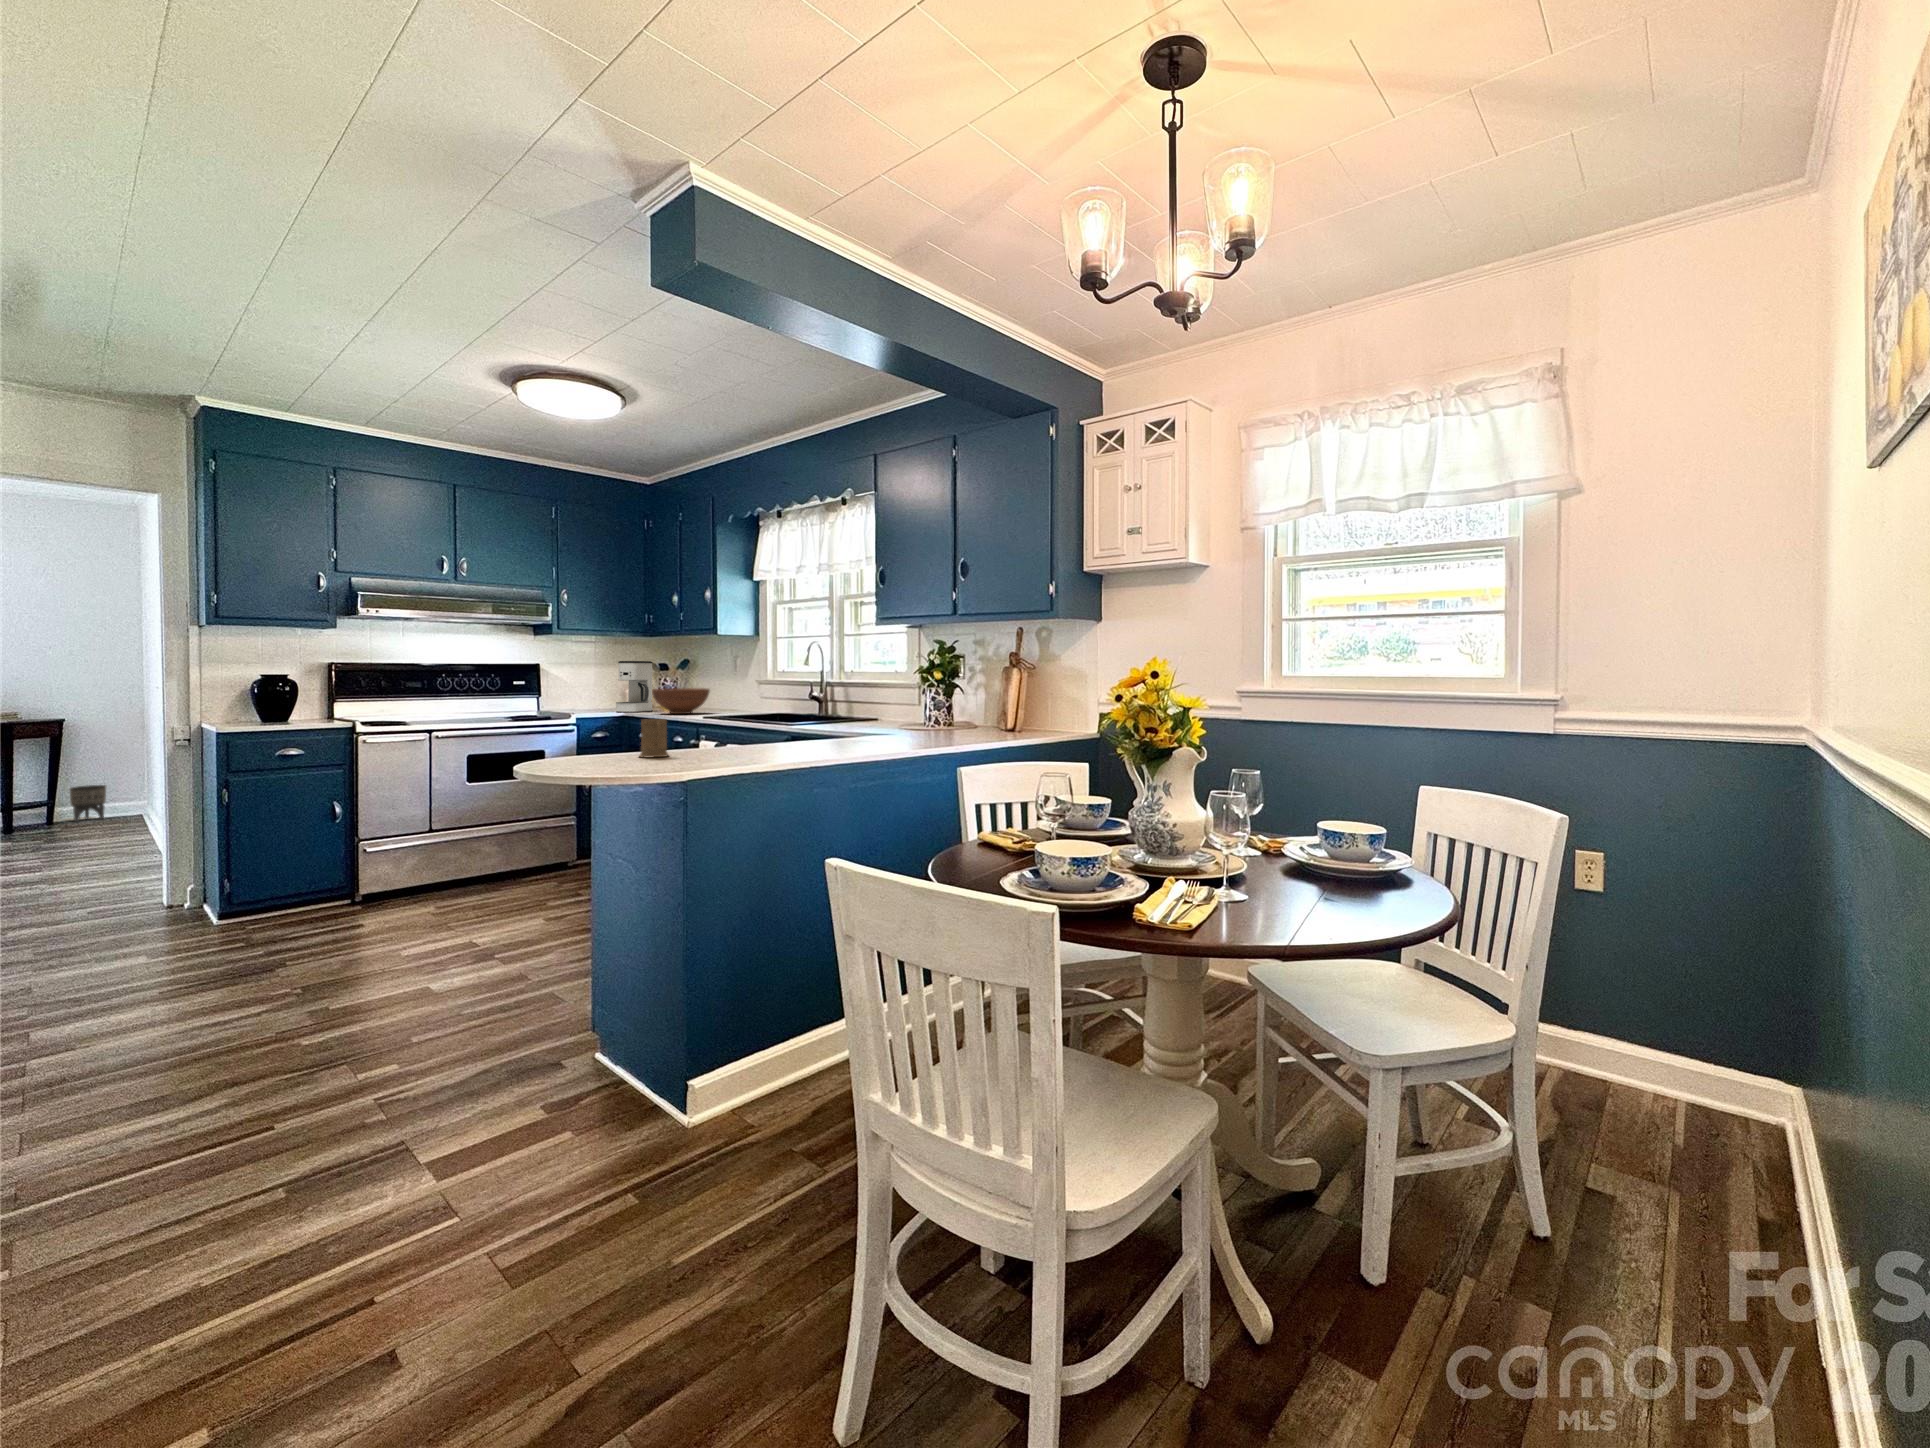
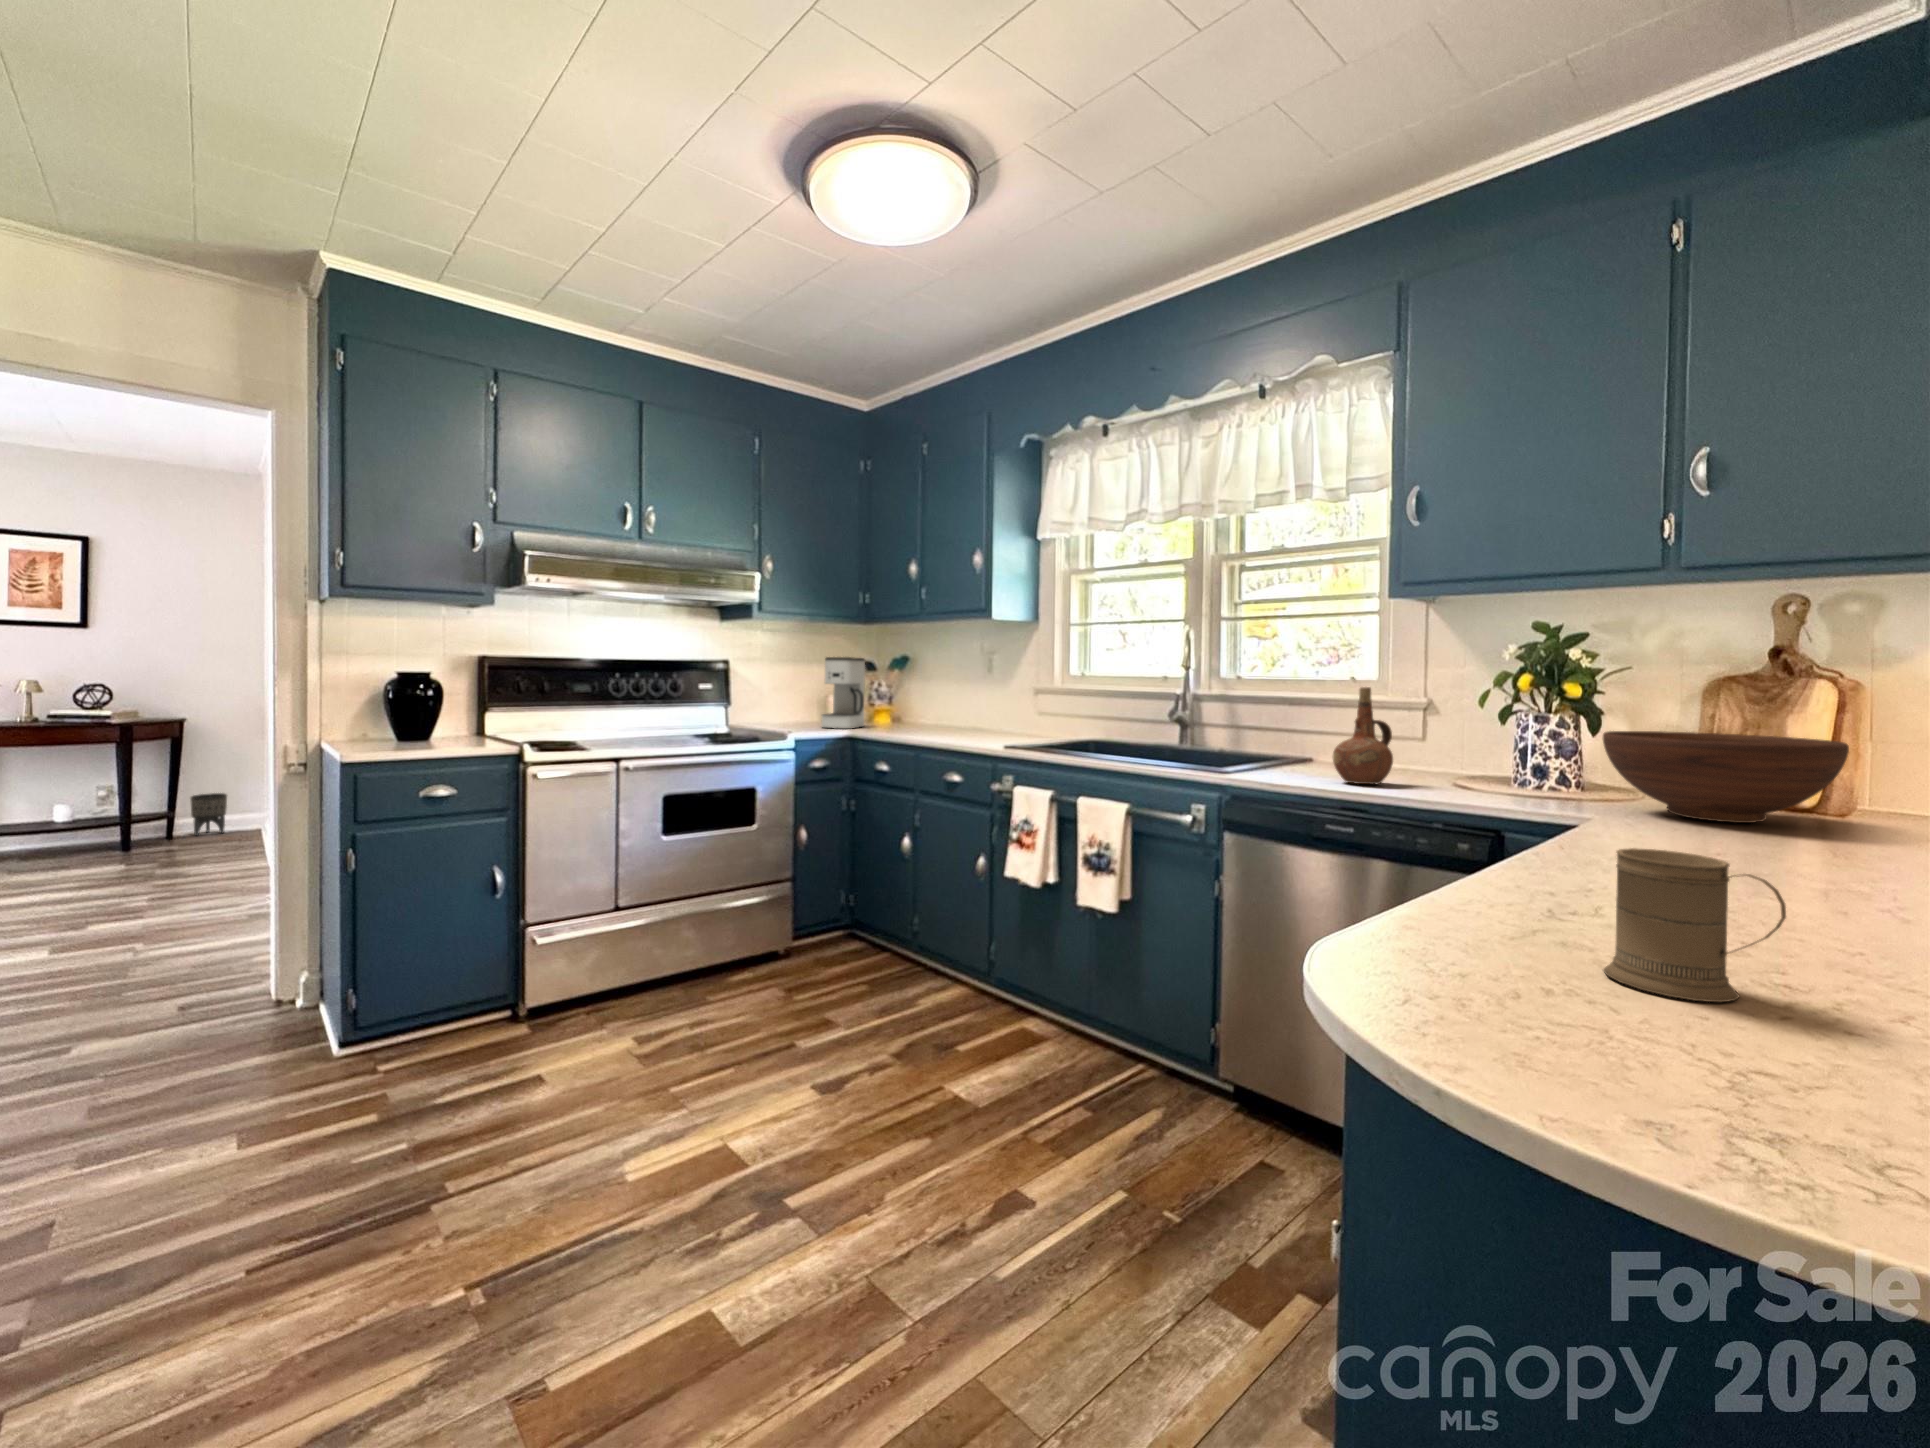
ceramic pitcher: none [826,675,857,727] -> present [1333,687,1393,784]
fruit bowl: present [652,688,710,714] -> present [1603,731,1849,823]

